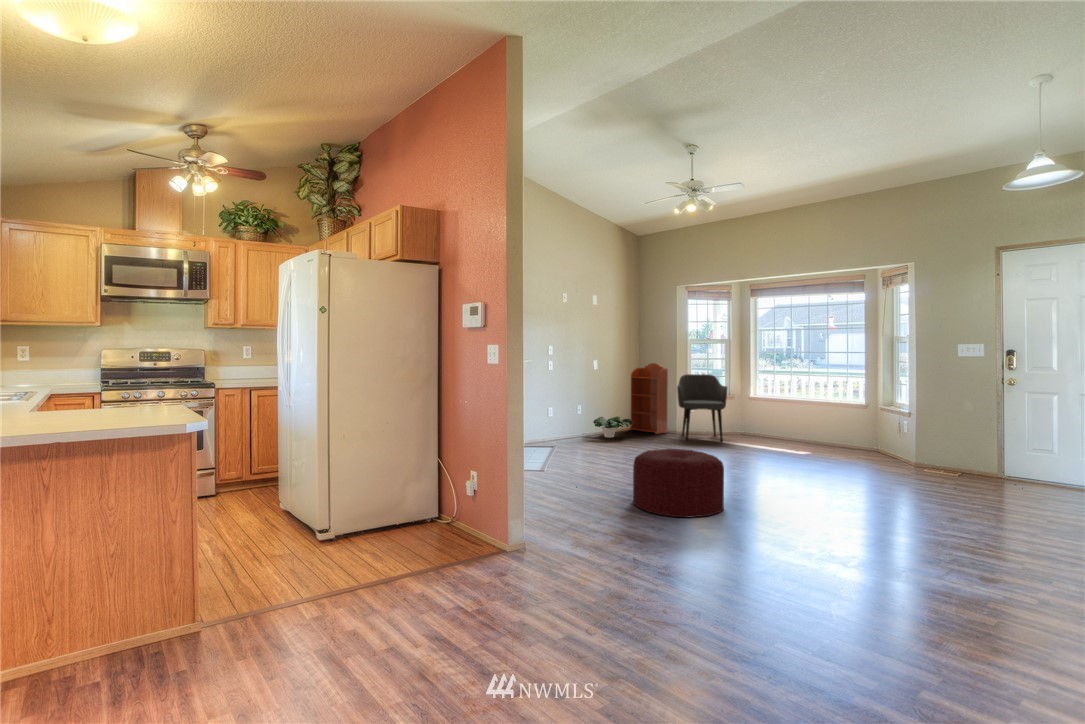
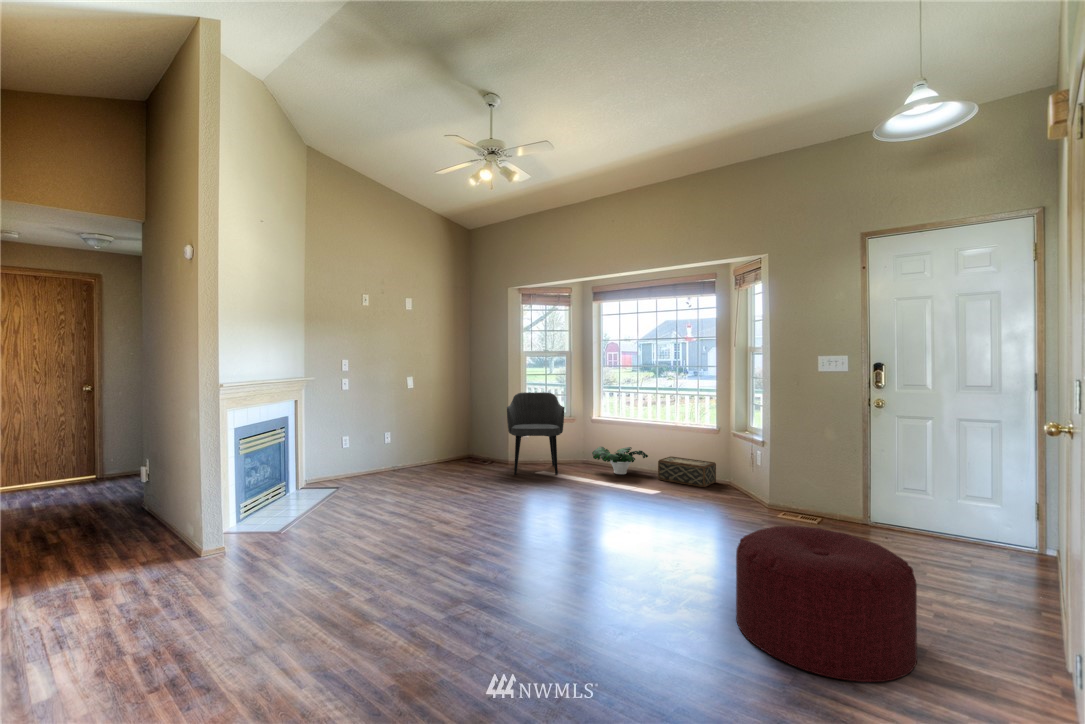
bookcase: present [629,363,668,434] -> none [456,379,500,466]
potted plant: present [593,417,633,438] -> present [592,447,648,474]
woven basket: none [812,429,865,452] -> present [658,457,716,487]
ottoman: present [633,449,724,517] -> present [736,526,917,682]

